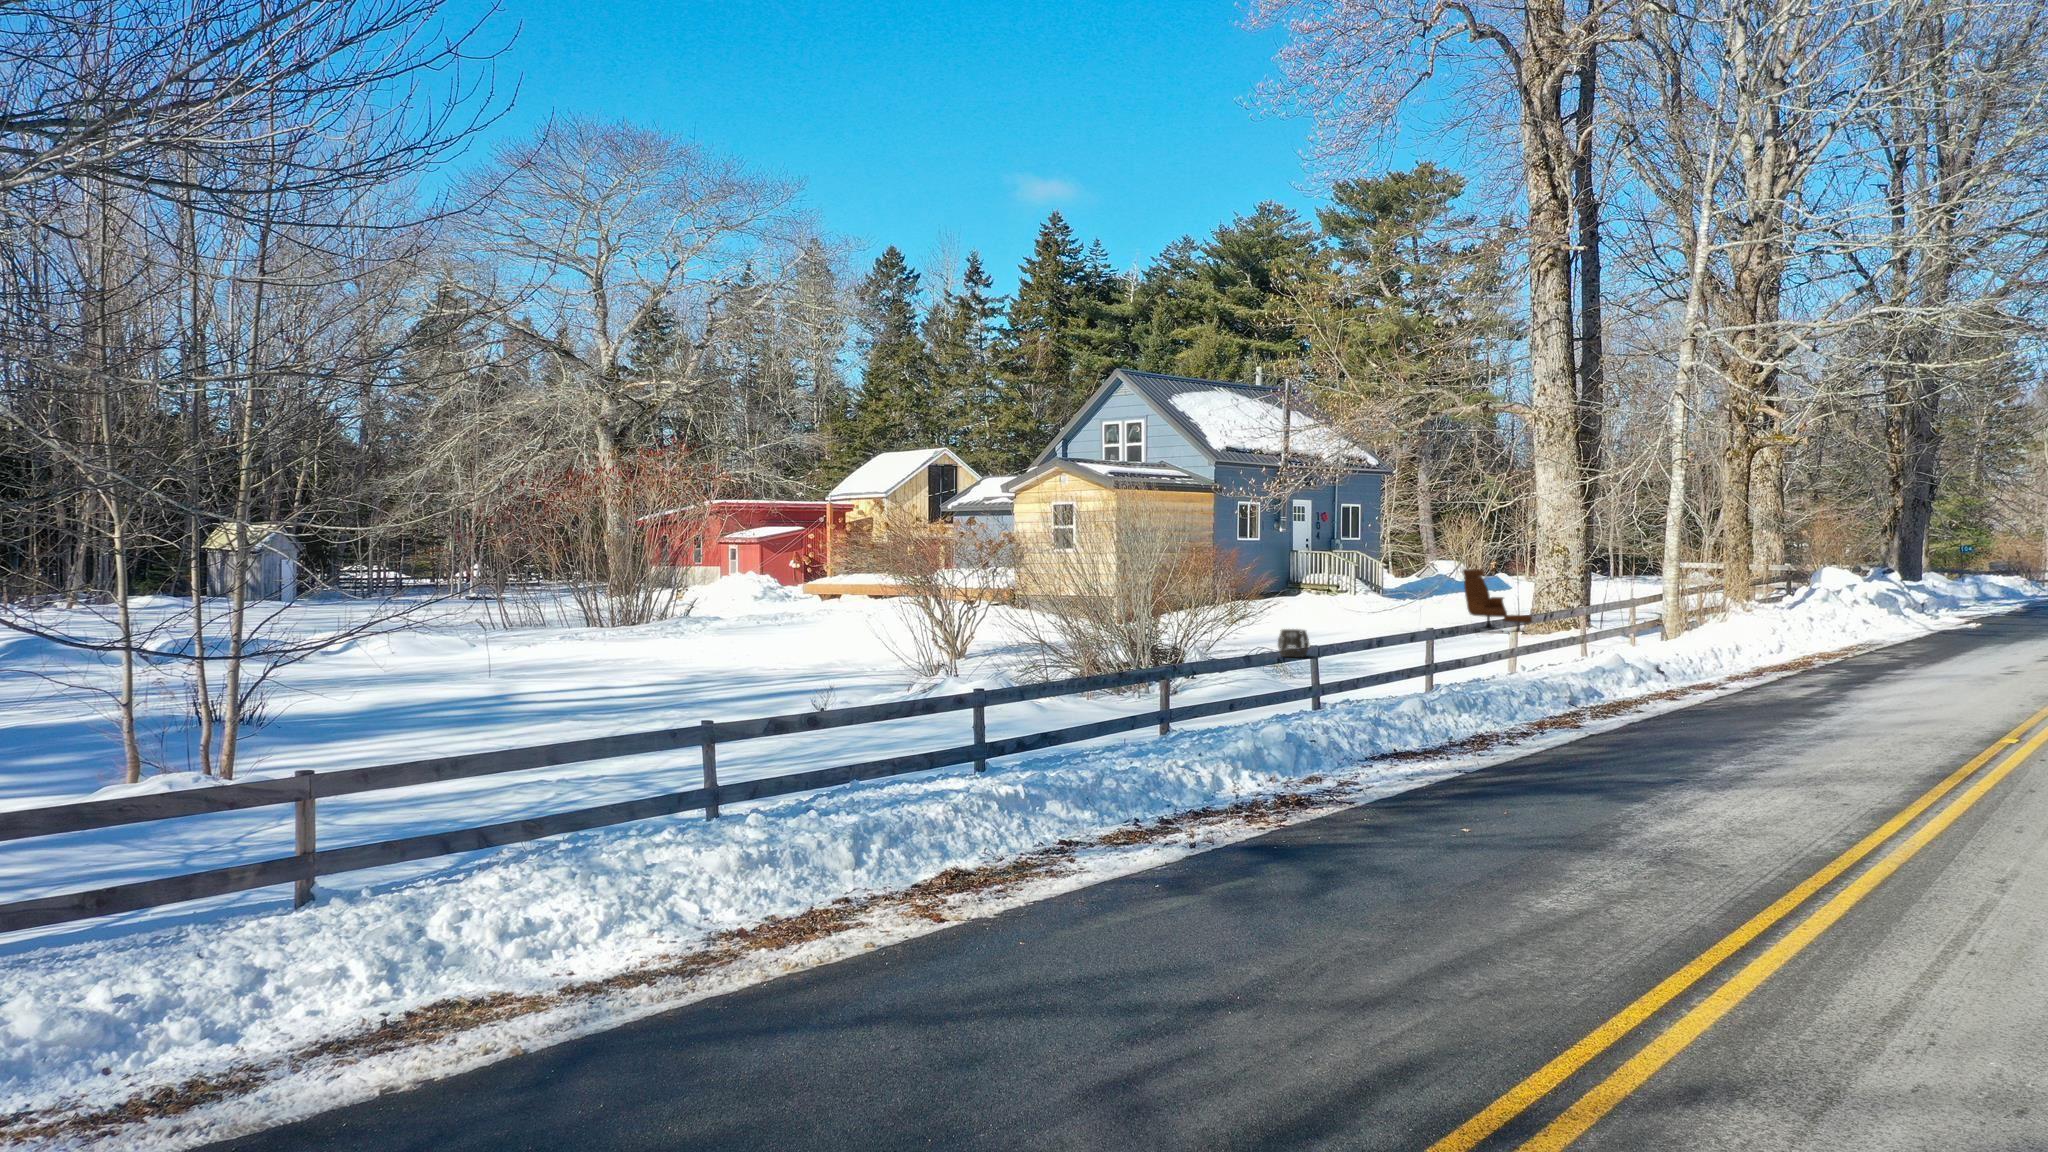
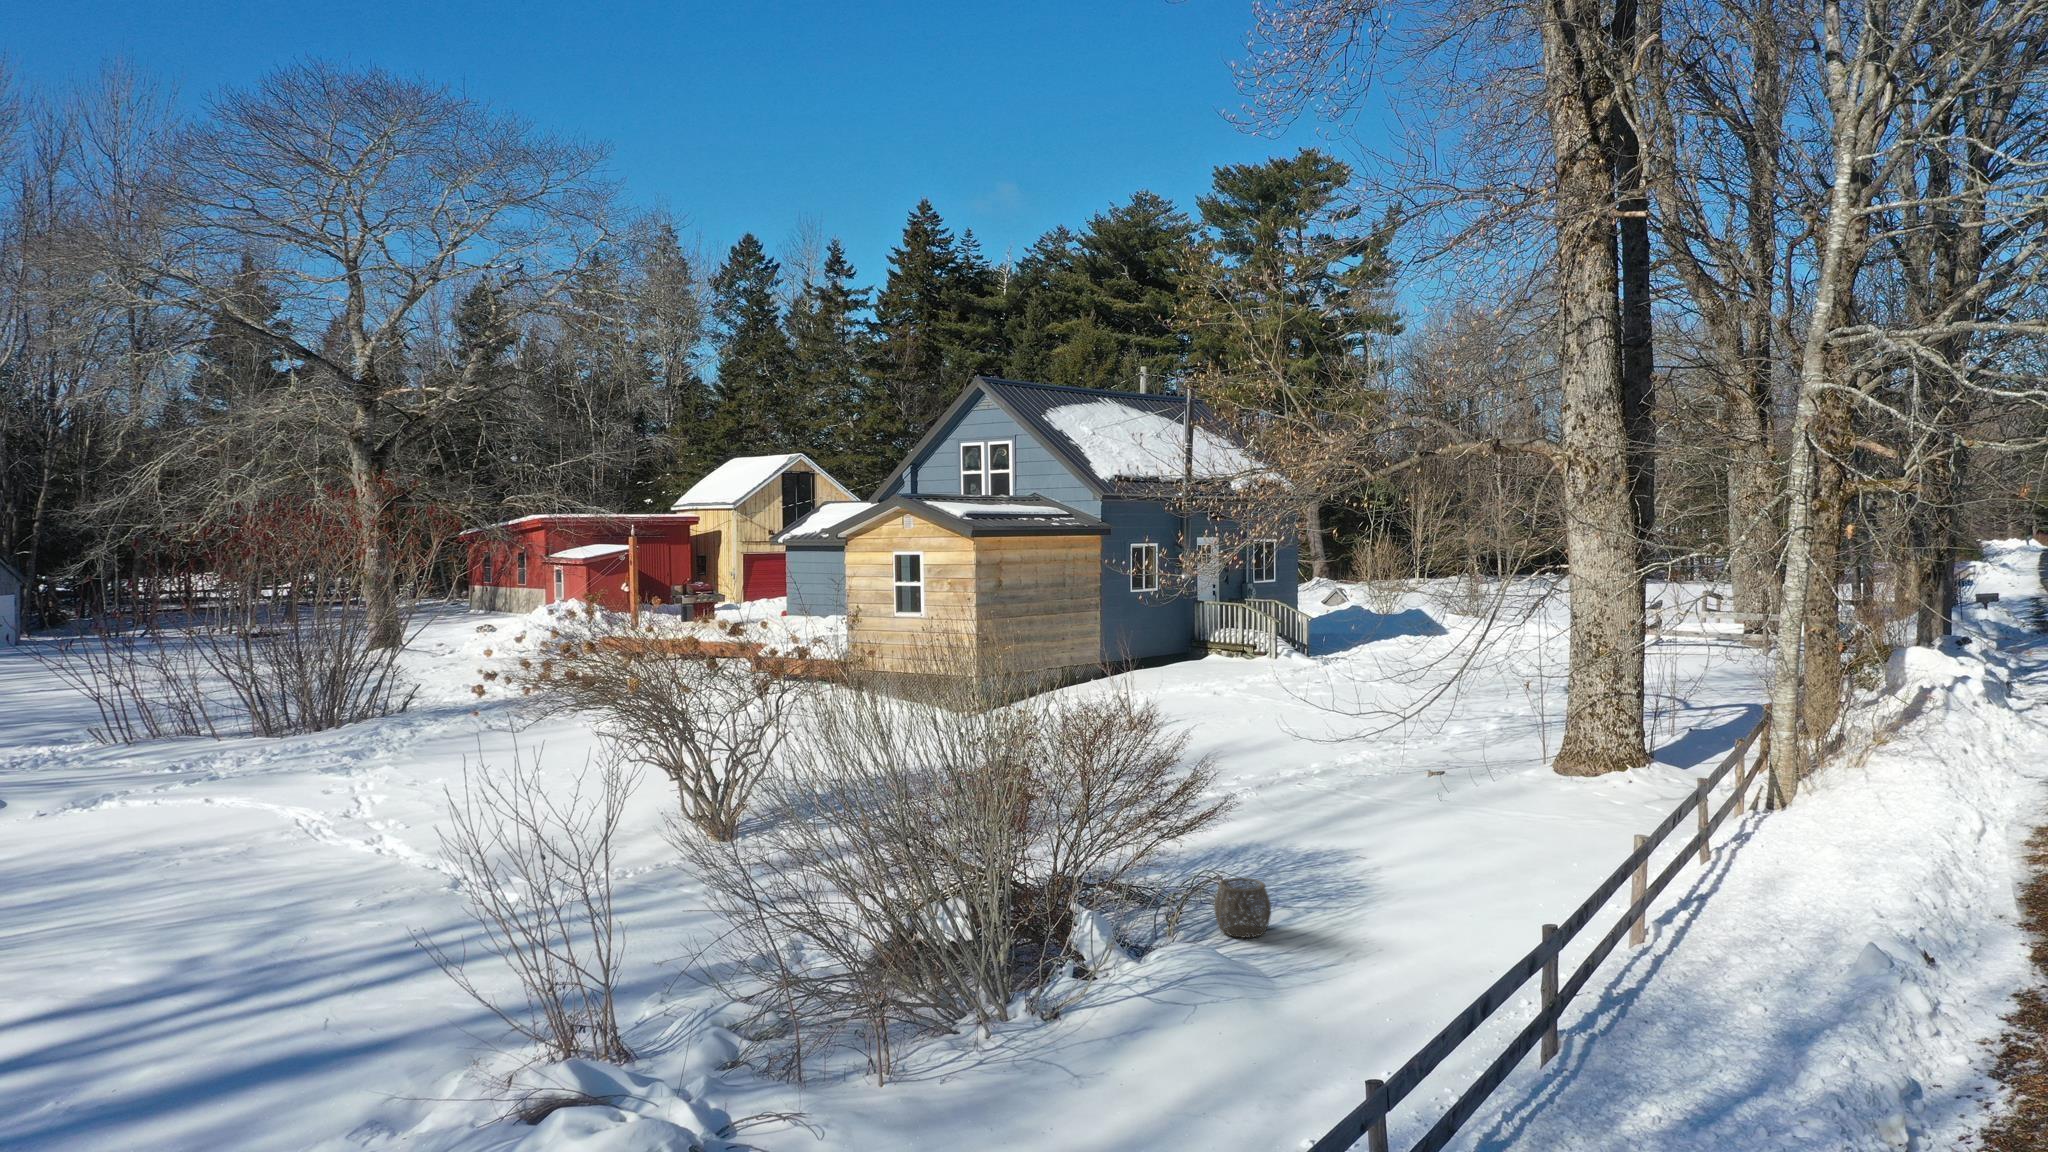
lounge chair: present [1463,569,1532,633] -> none [1458,680,1570,787]

